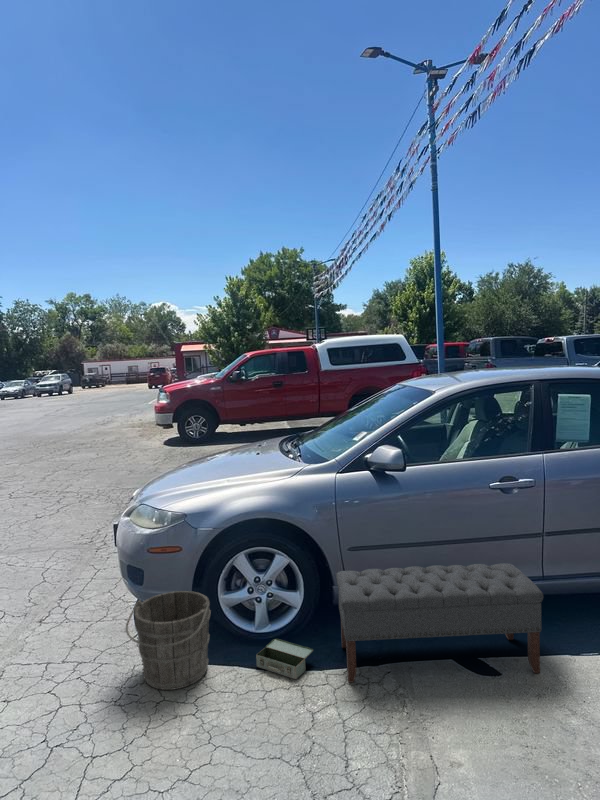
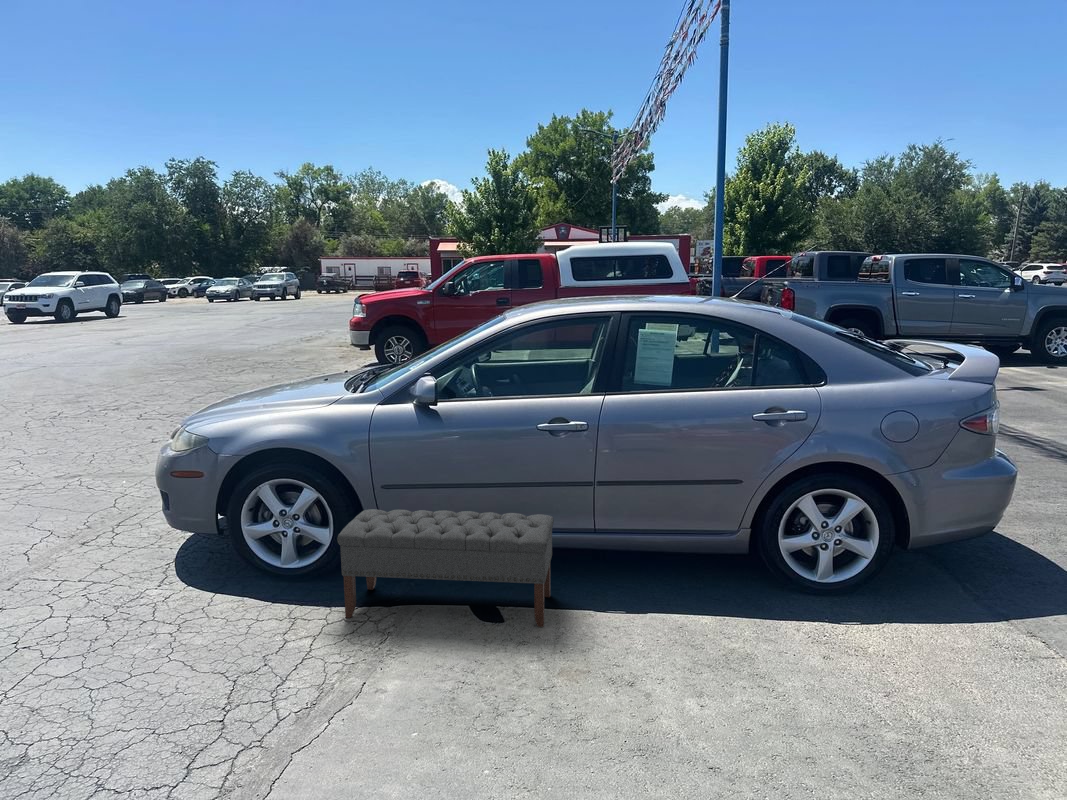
bucket: present [126,591,211,690] -> none [133,517,227,608]
toolbox: present [256,639,314,679] -> none [269,574,328,611]

